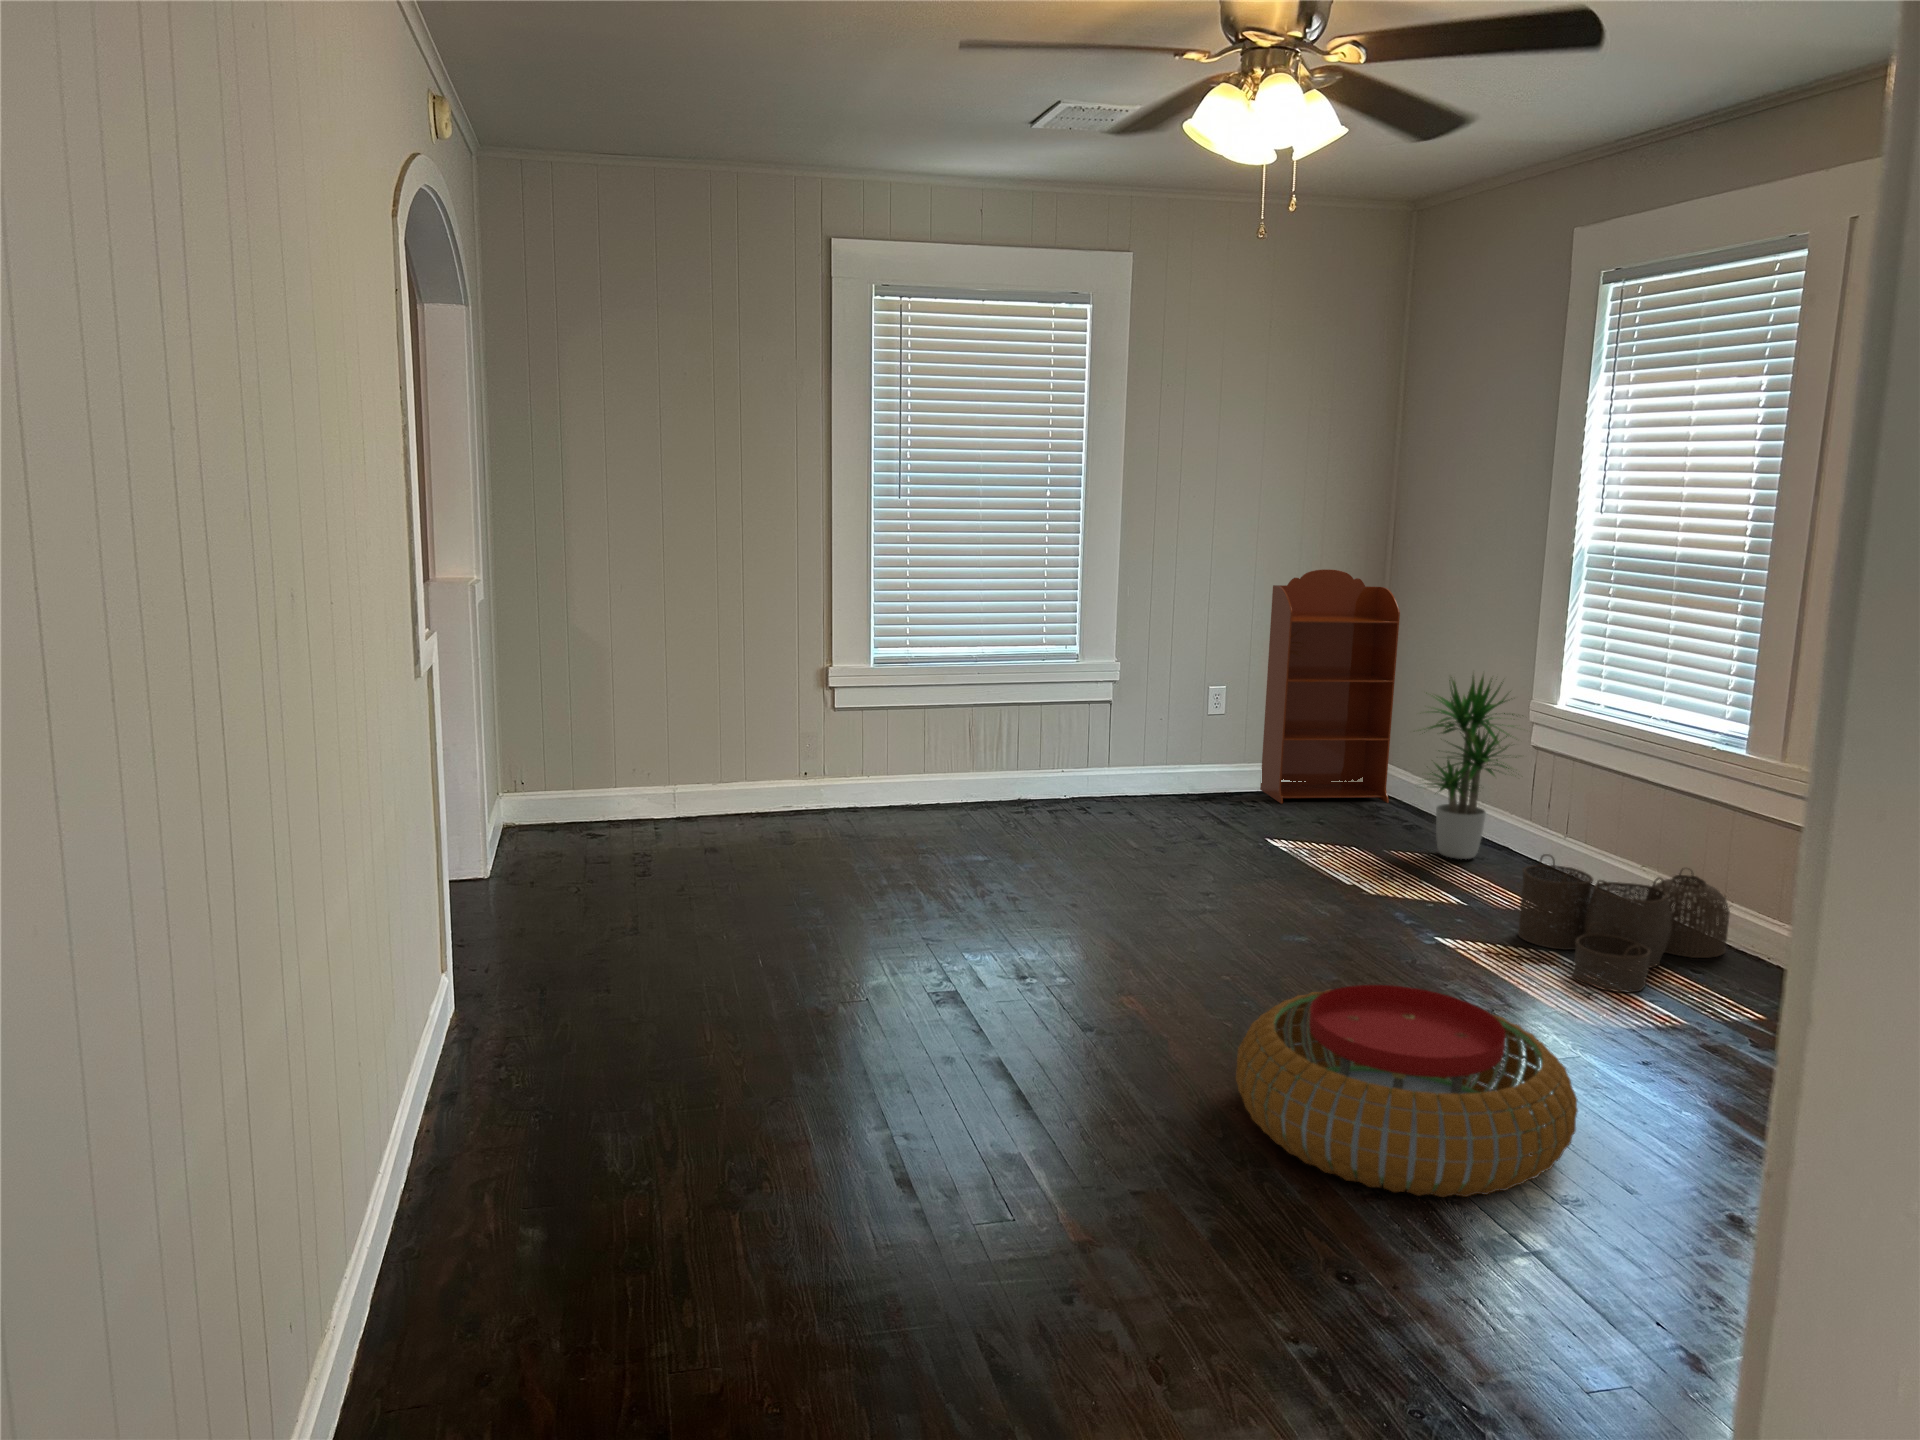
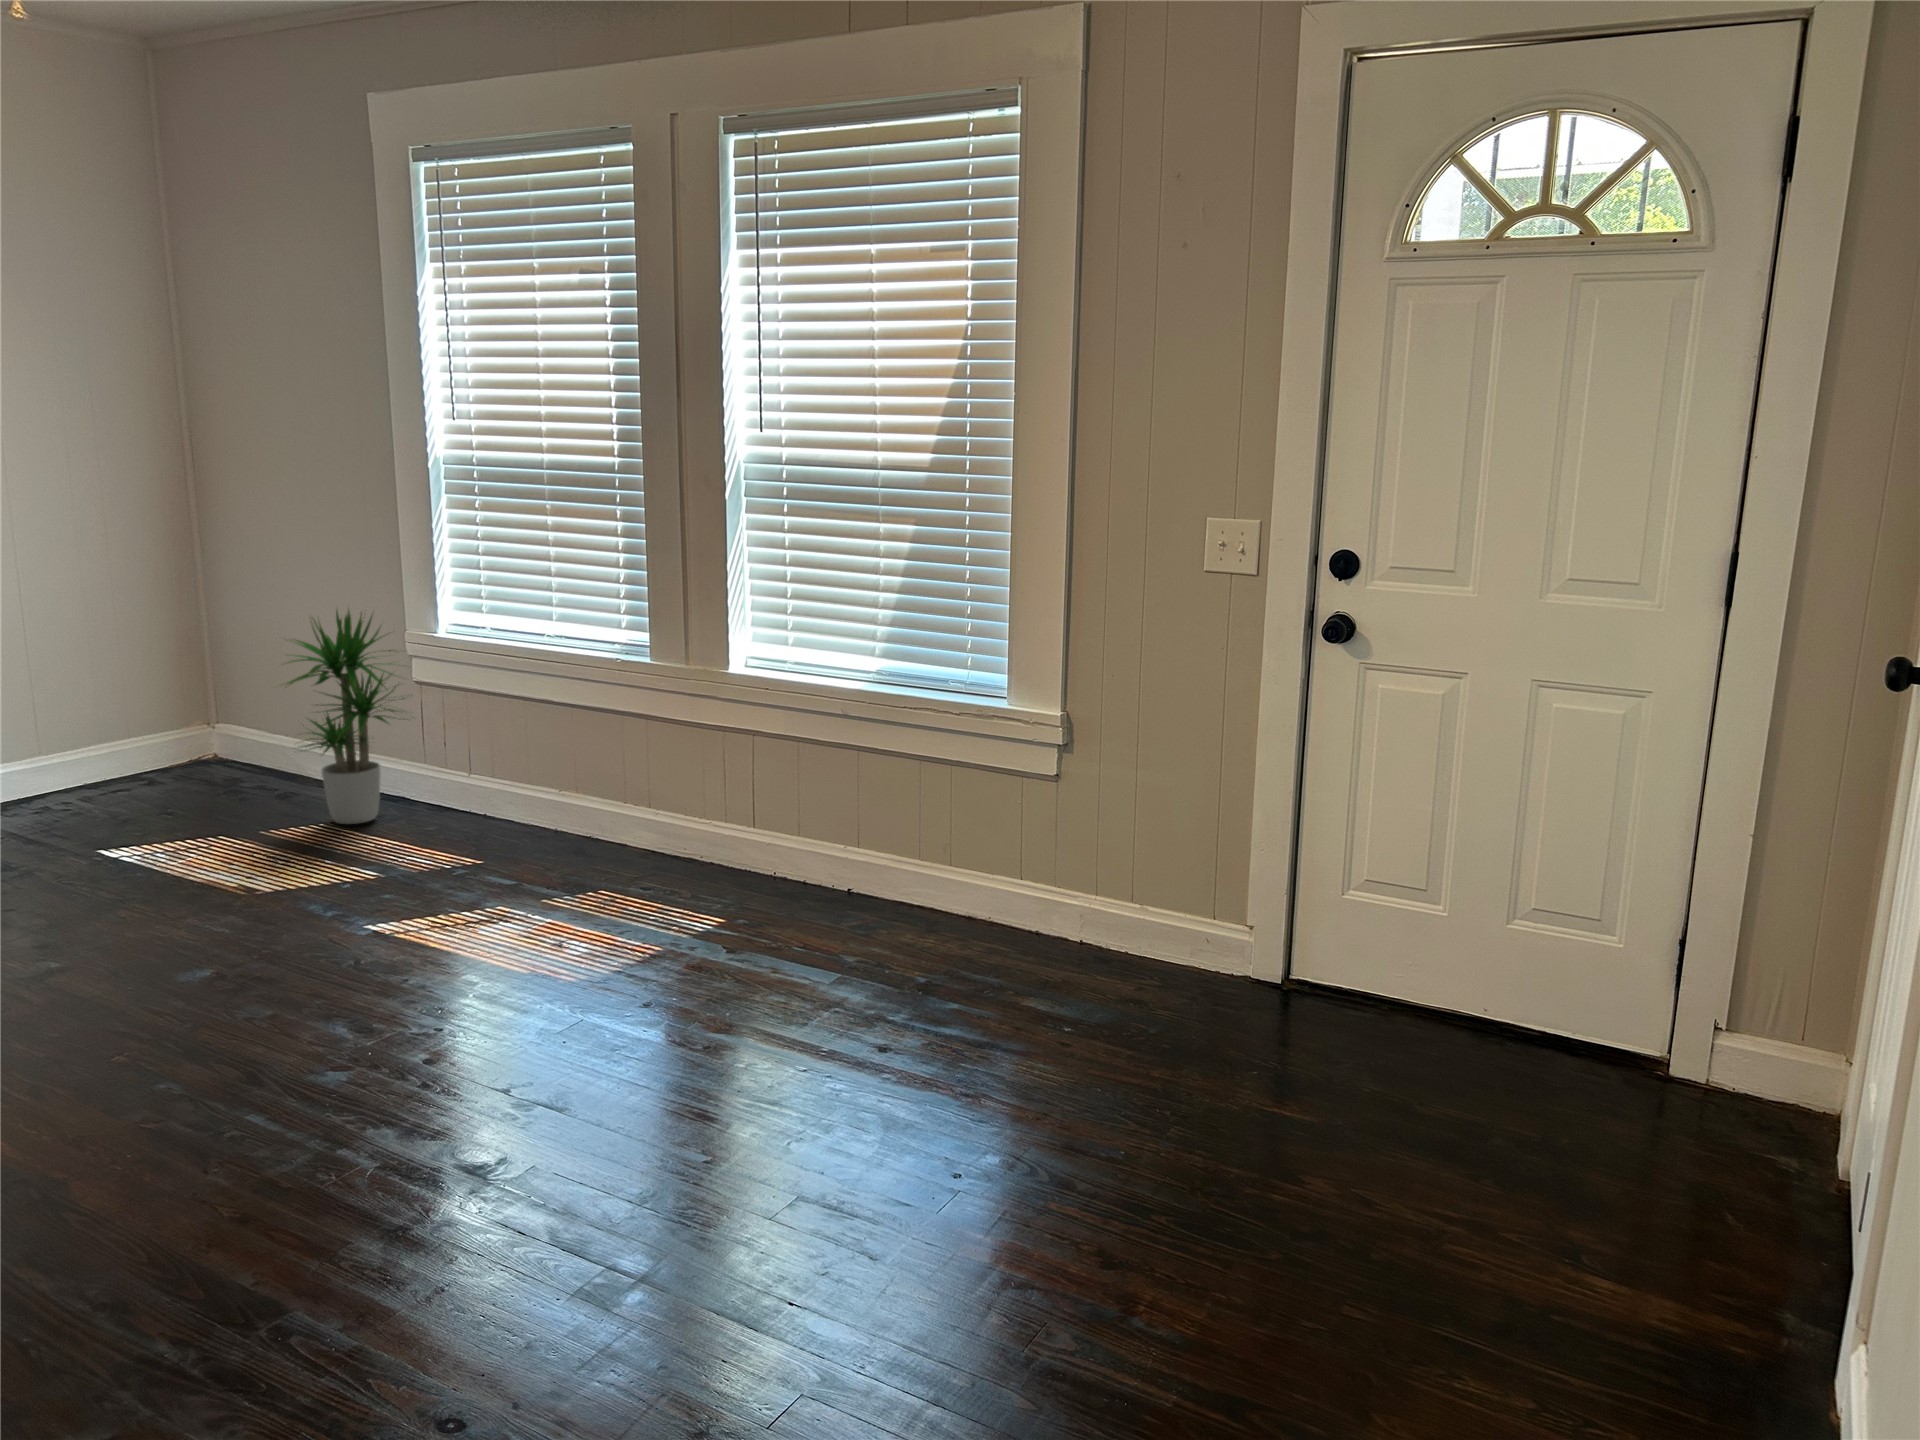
bookcase: present [1260,569,1400,804] -> none [31,497,244,802]
woven basket: present [1518,854,1730,992] -> none [459,784,663,934]
pouf: present [1236,985,1578,1197] -> none [222,1009,655,1292]

